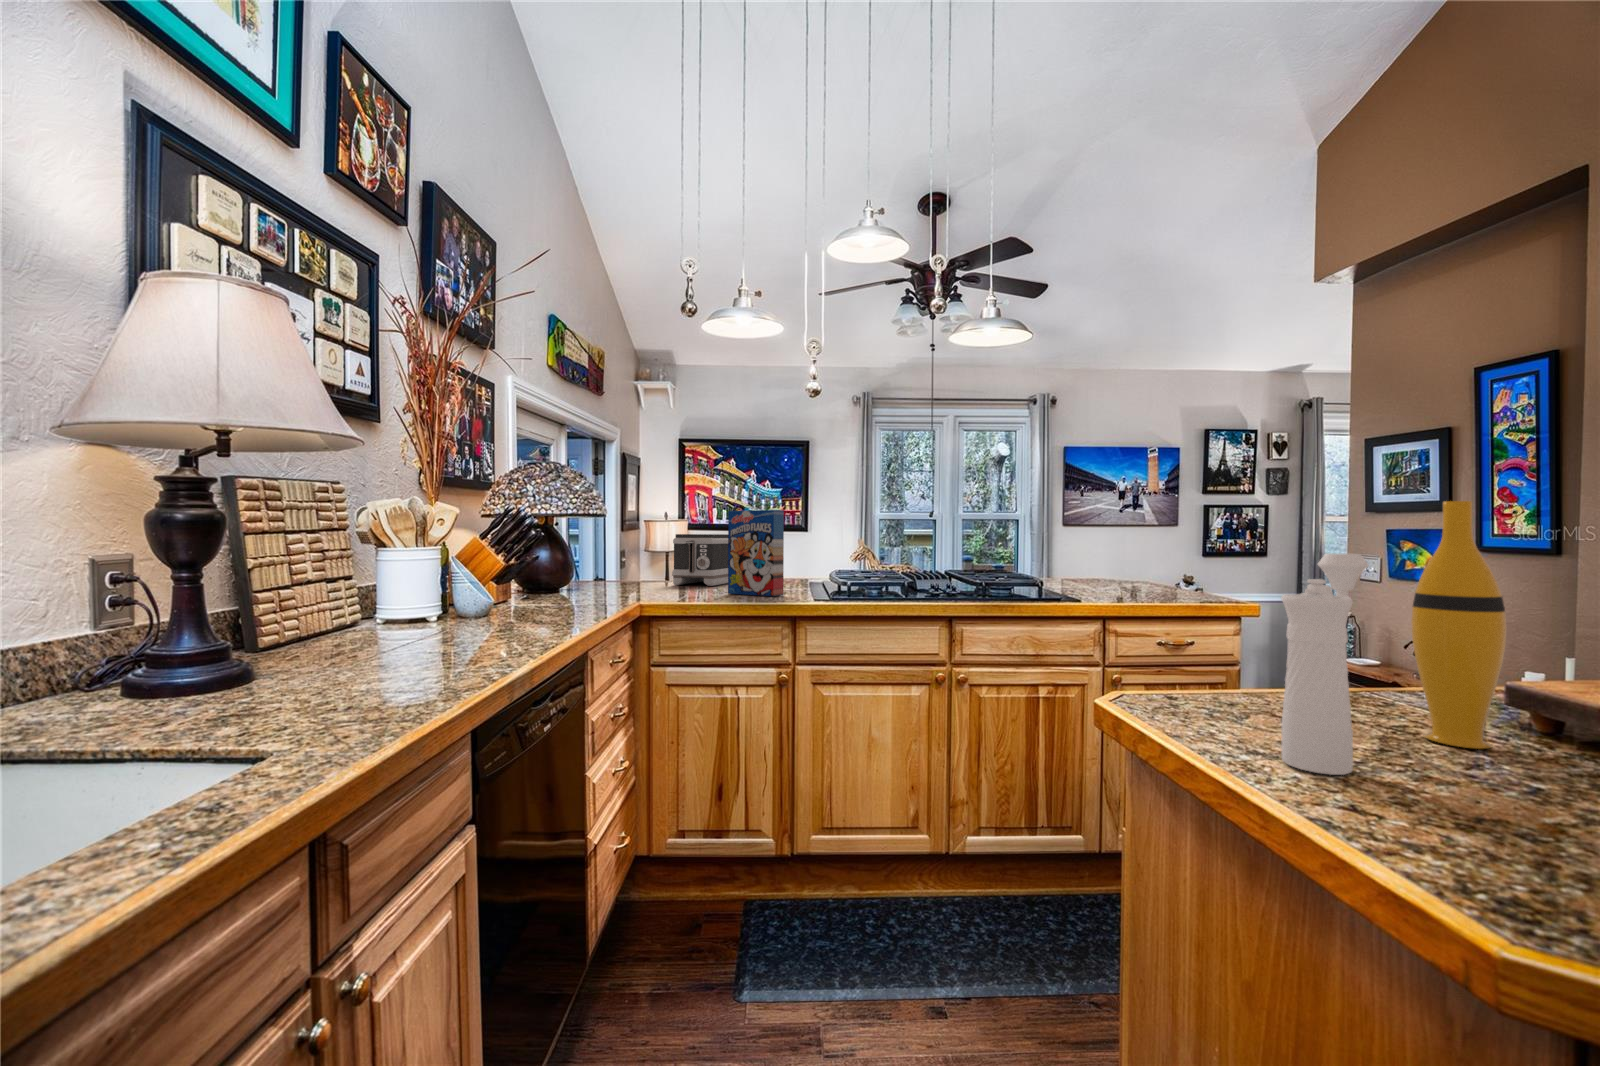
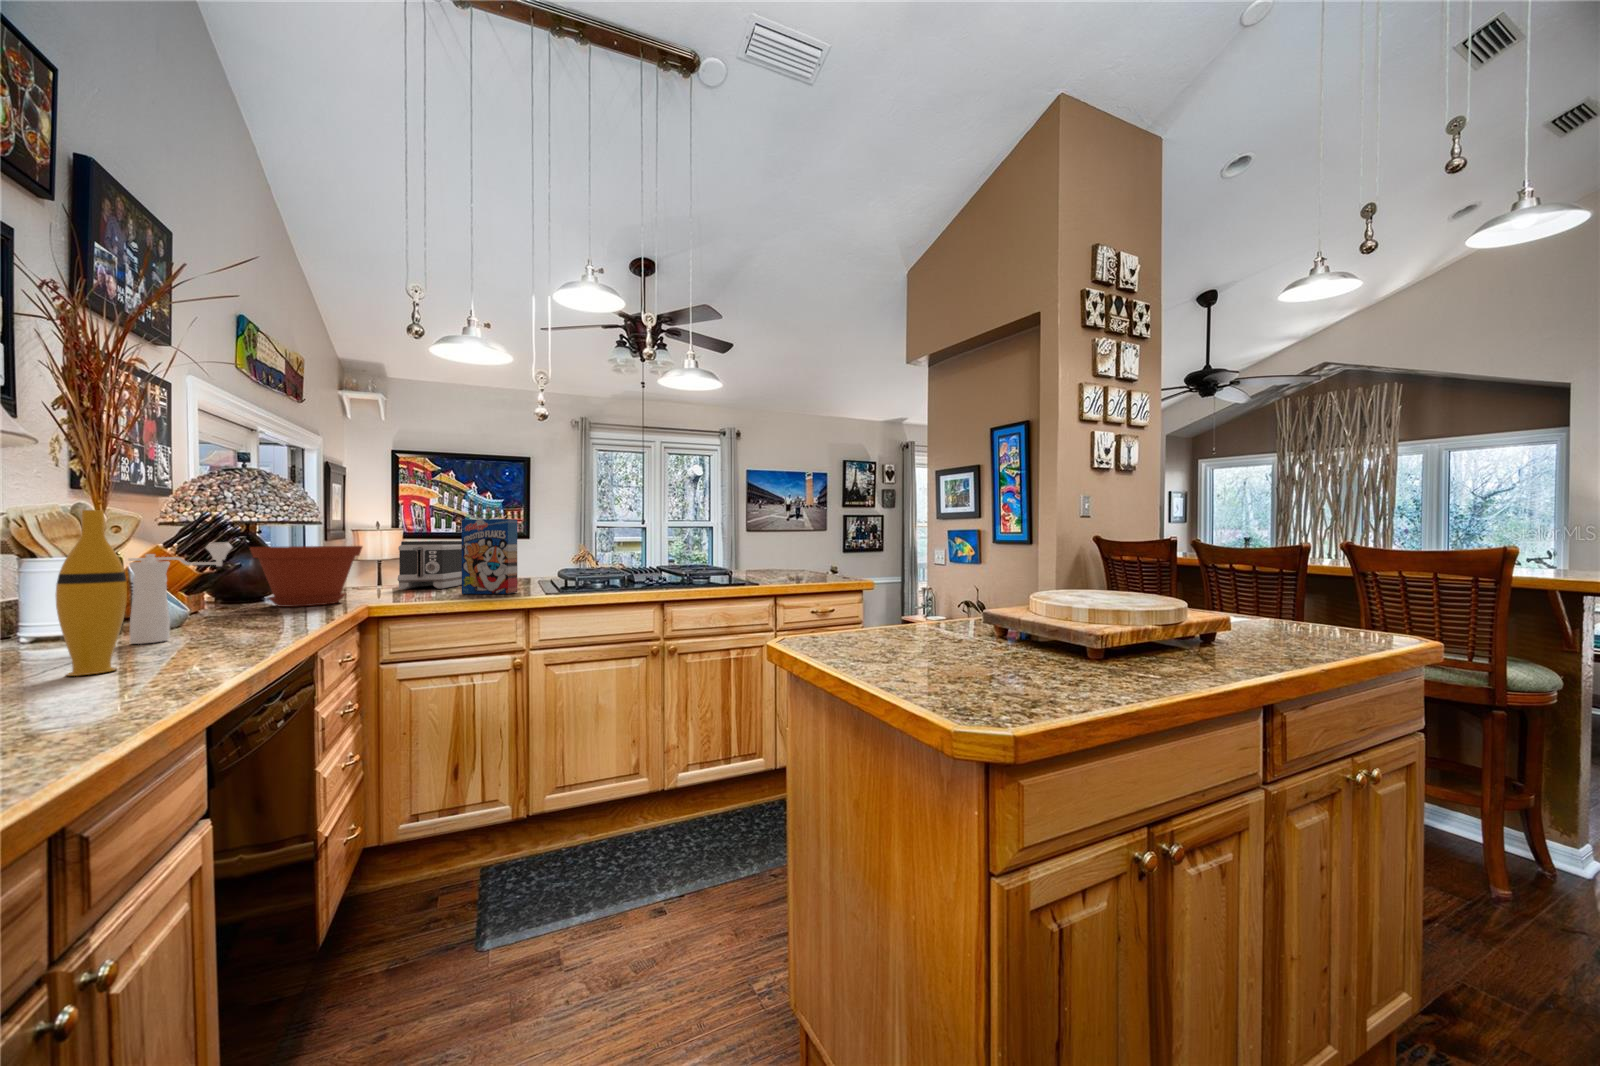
vase: present [1411,501,1506,749] -> present [56,510,127,676]
plant pot: none [546,538,638,599] -> present [250,546,362,607]
pepper mill: present [1281,553,1369,775] -> present [129,542,232,644]

